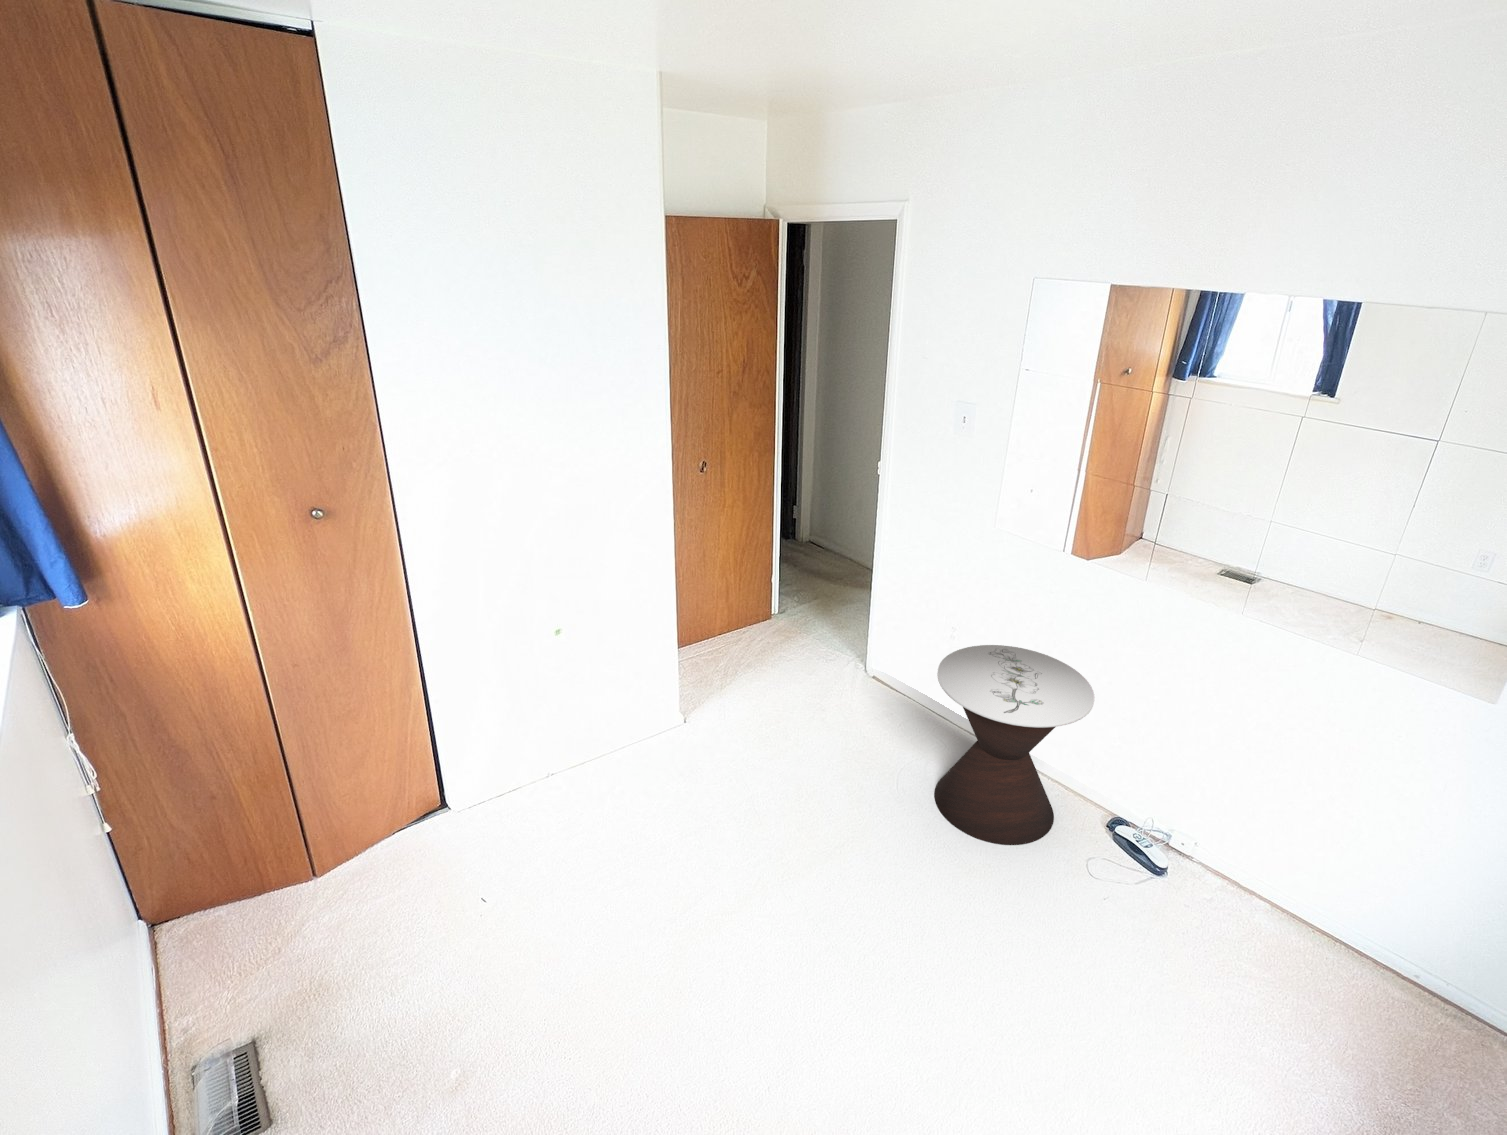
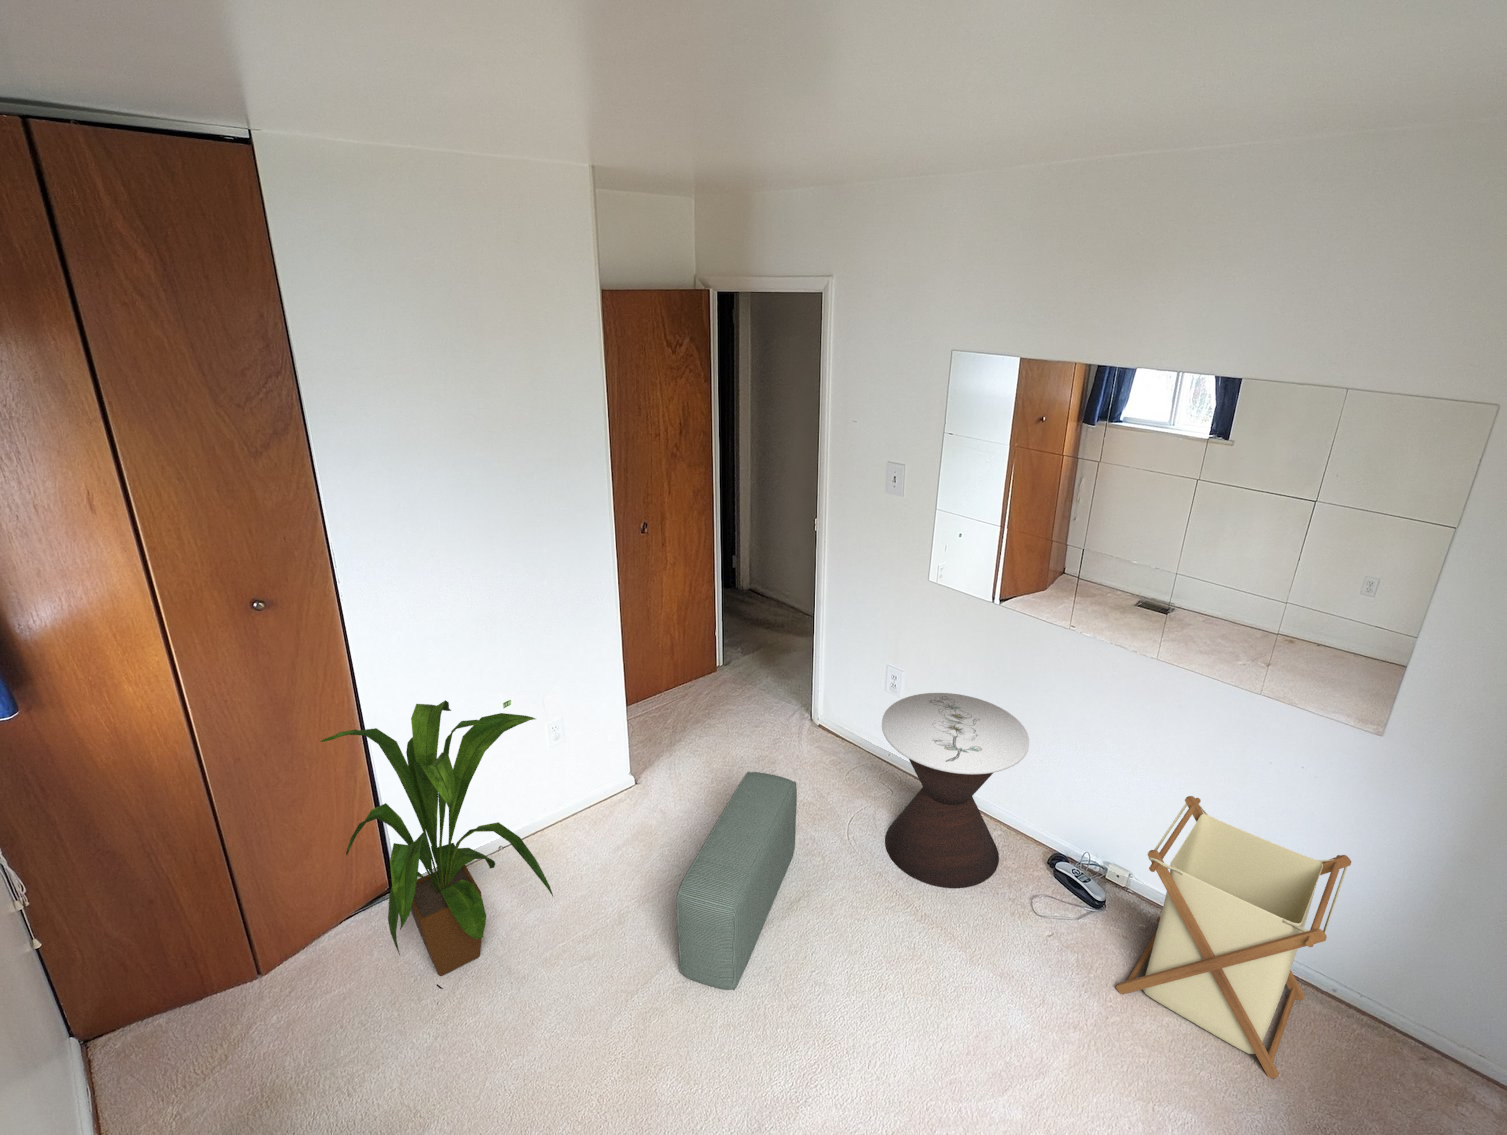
house plant: none [369,621,596,891] -> present [320,700,553,976]
pouf: none [718,714,845,927] -> present [677,772,797,990]
laundry basket: none [1175,763,1454,1064] -> present [1116,796,1351,1078]

